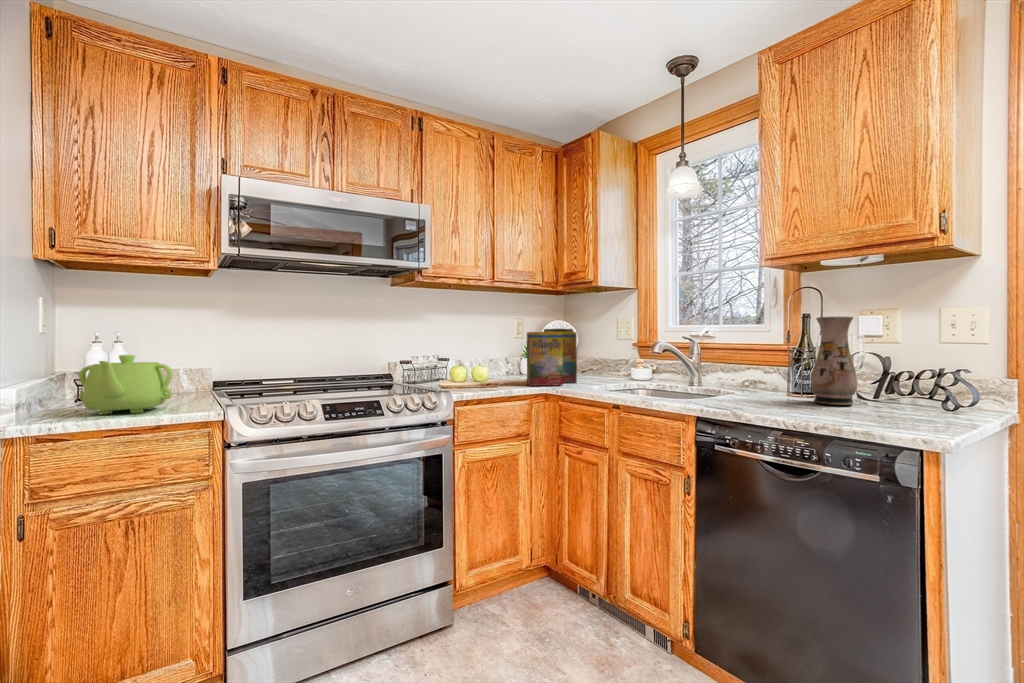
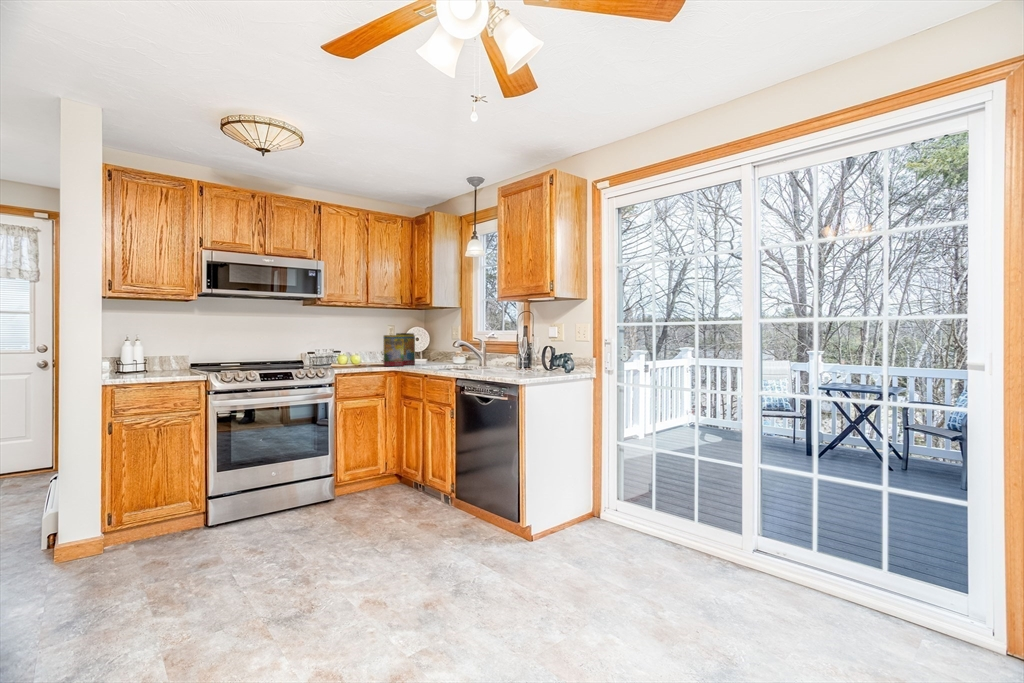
vase: present [811,317,858,405] -> none [516,329,535,372]
teapot: present [79,355,173,414] -> none [129,347,178,377]

